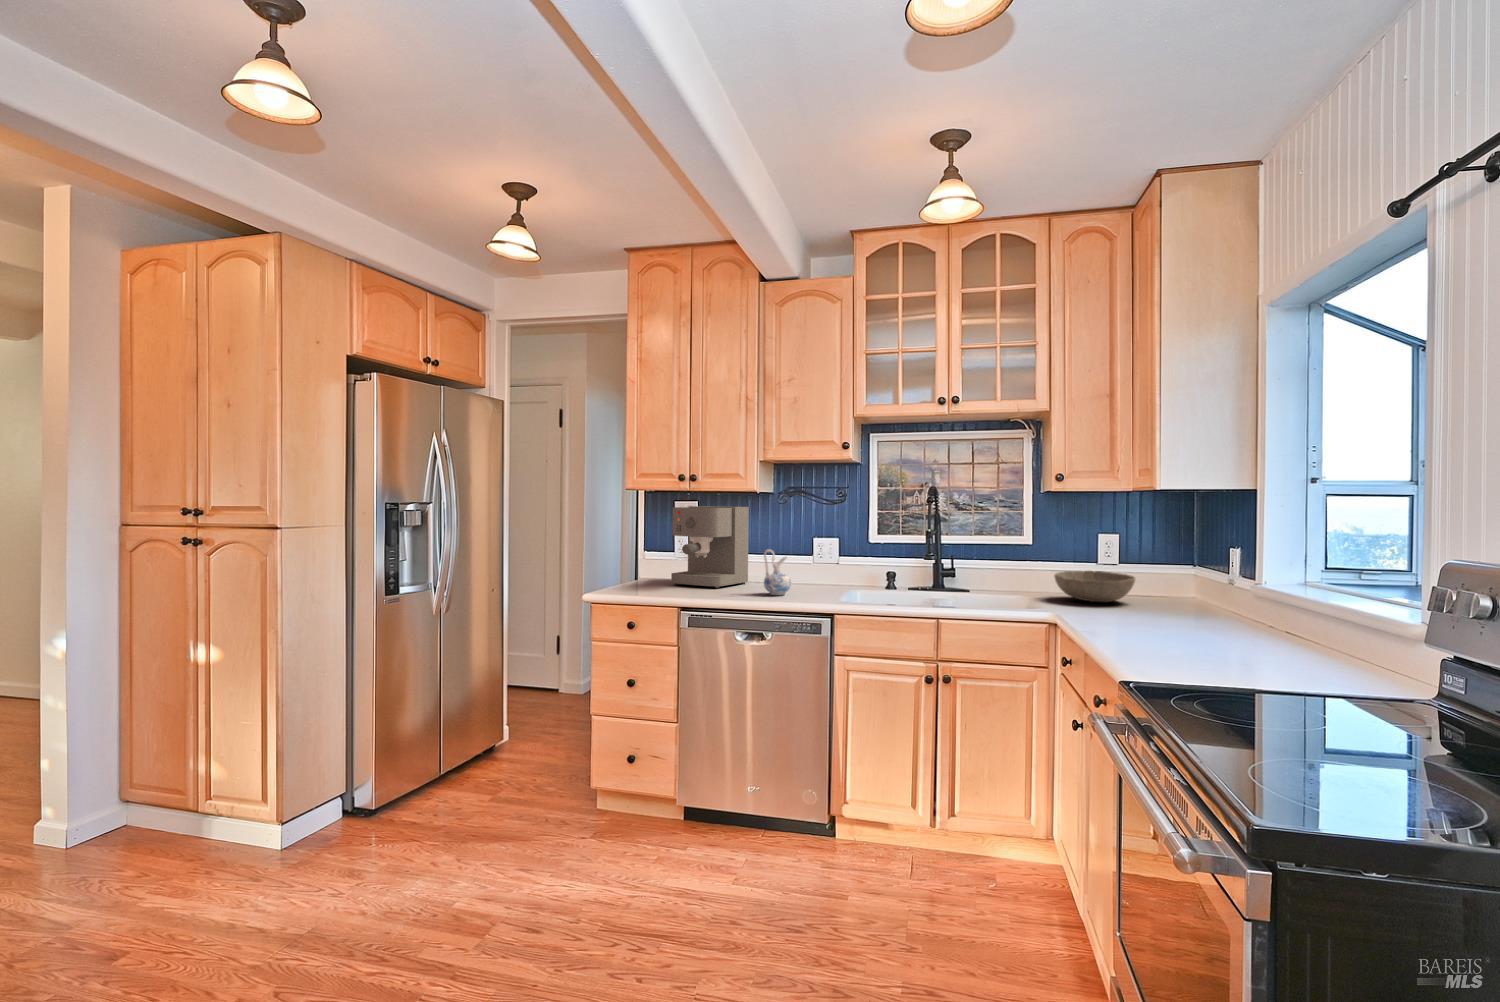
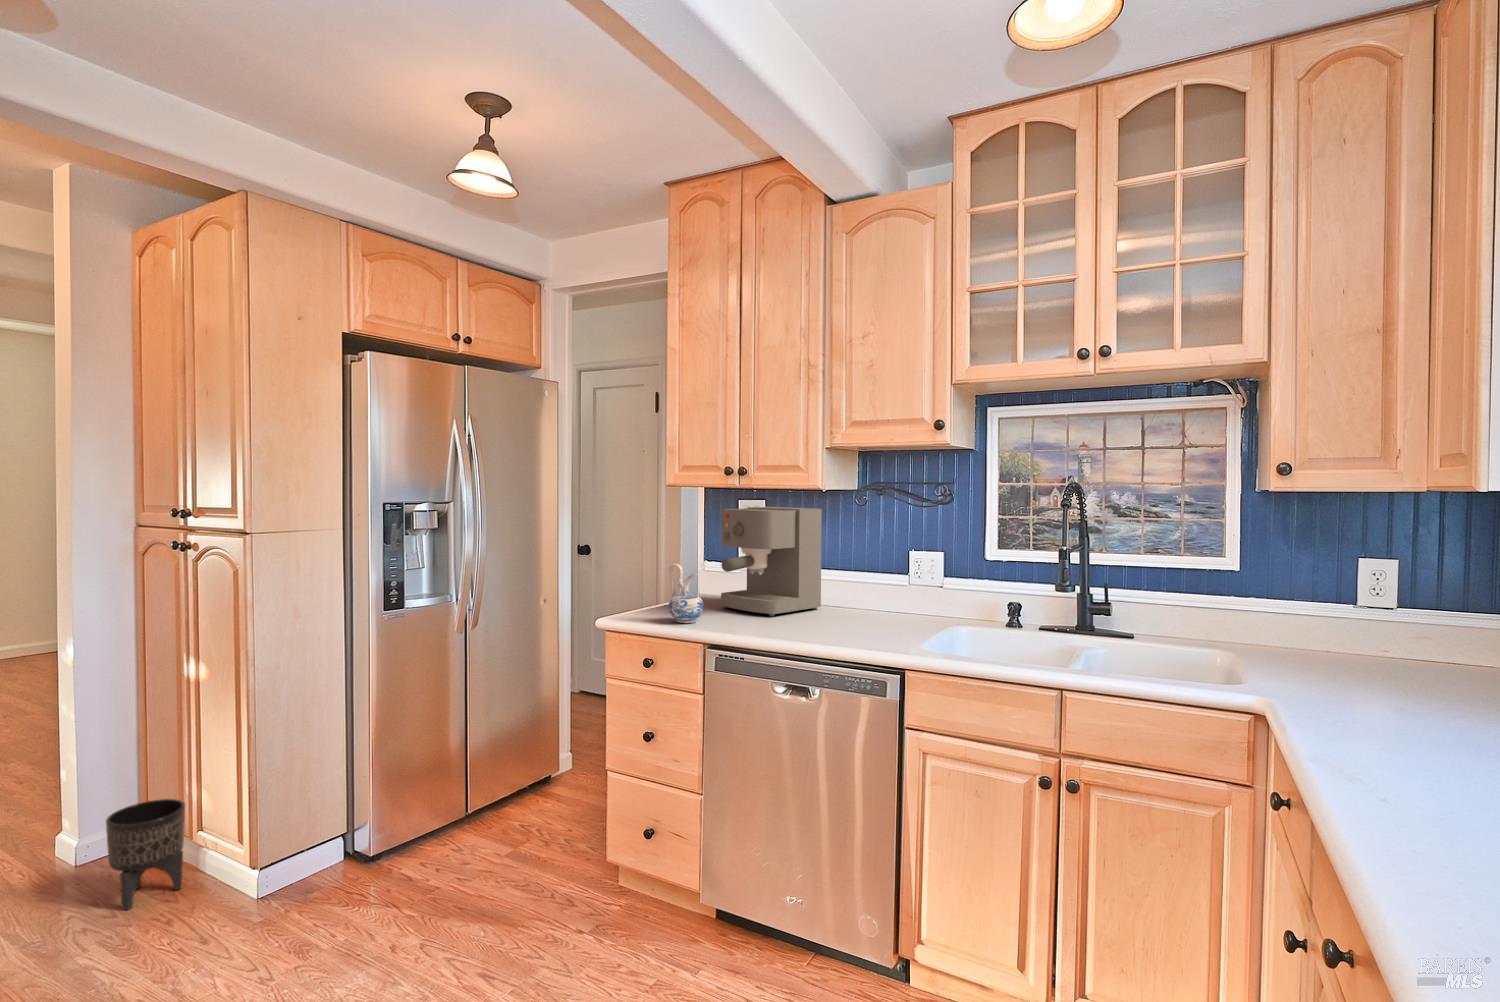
ceramic pitcher: present [764,550,791,595] -> present [669,563,703,623]
bowl: present [1055,571,1135,602] -> none [1272,617,1426,676]
planter: none [131,771,203,870] -> present [106,799,185,910]

